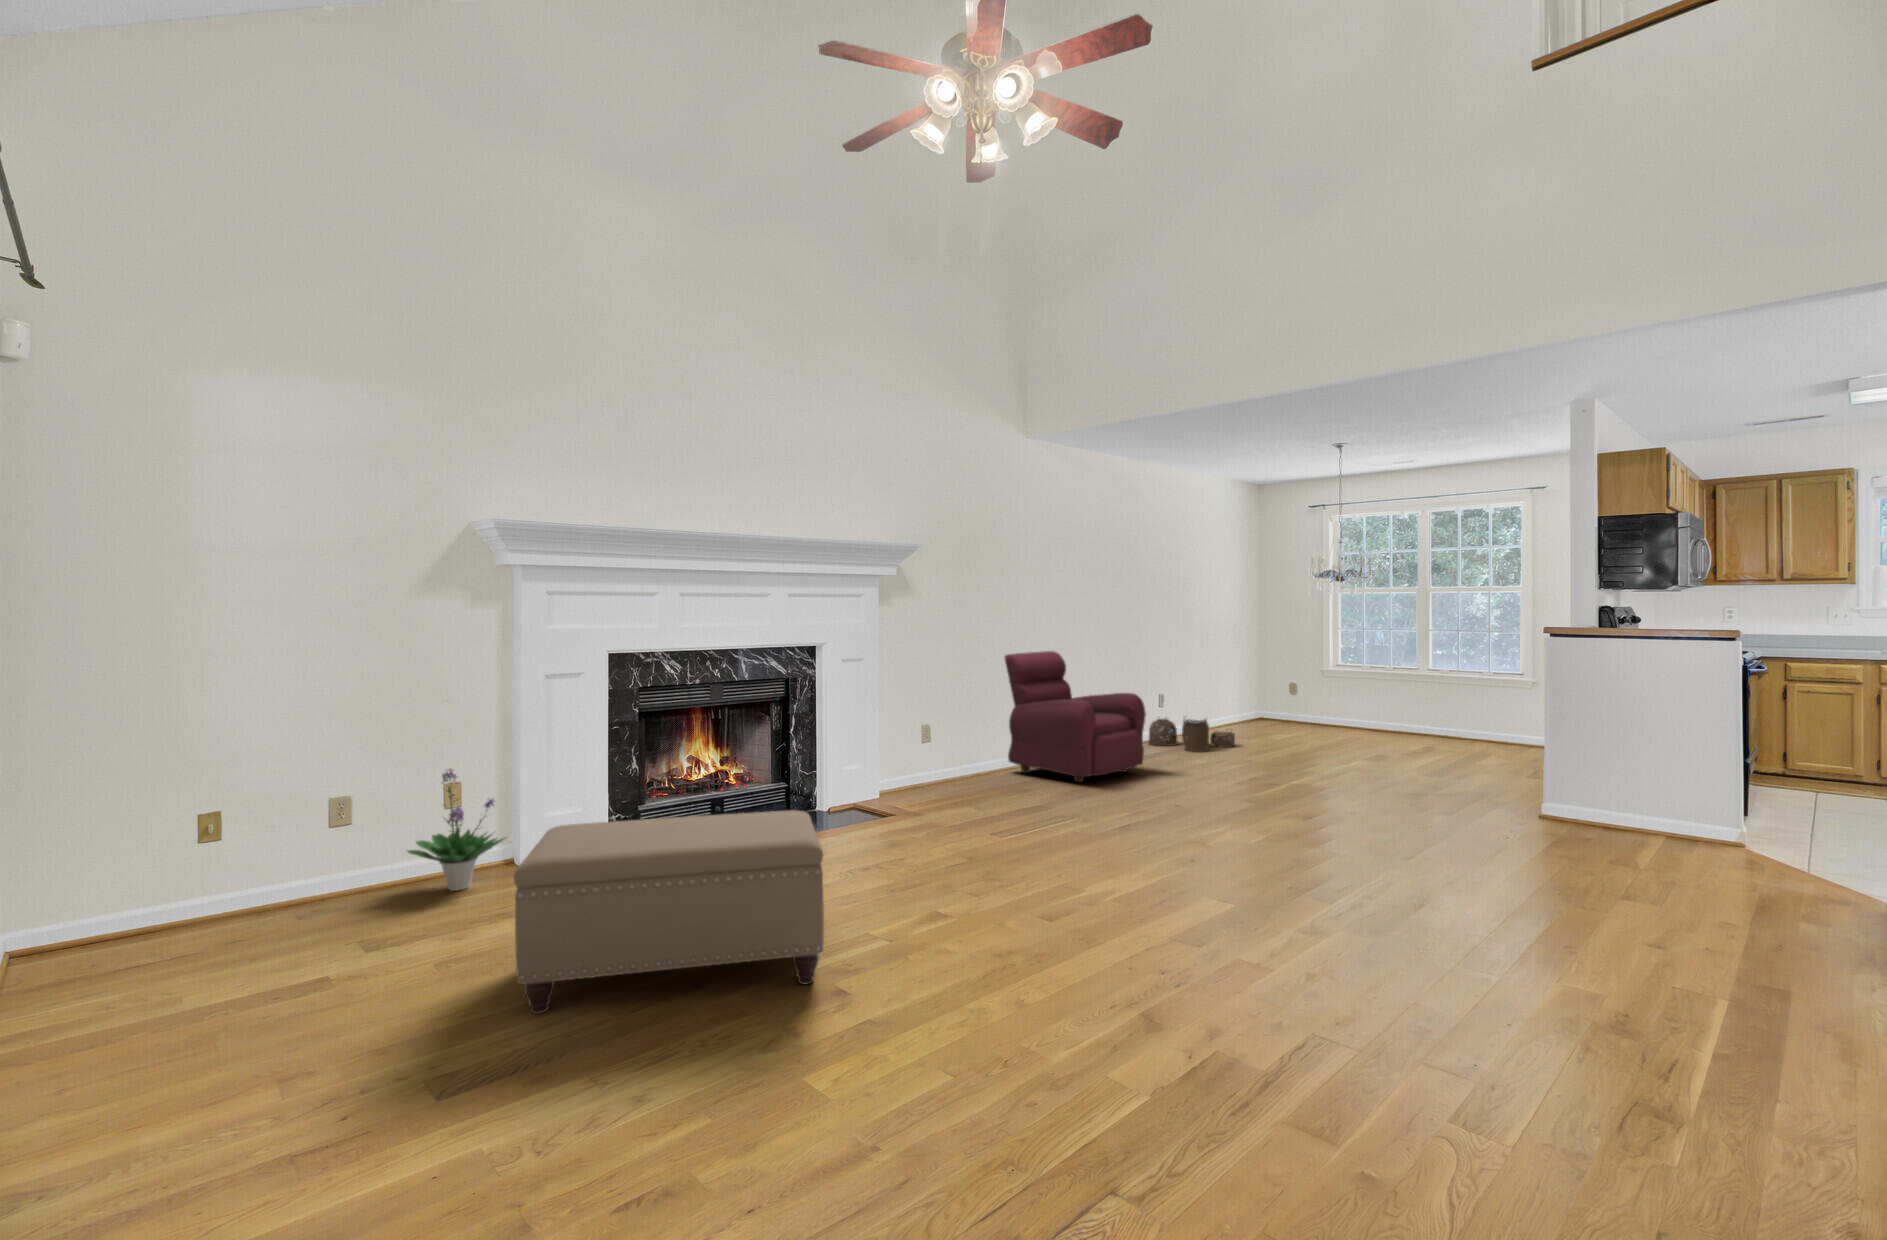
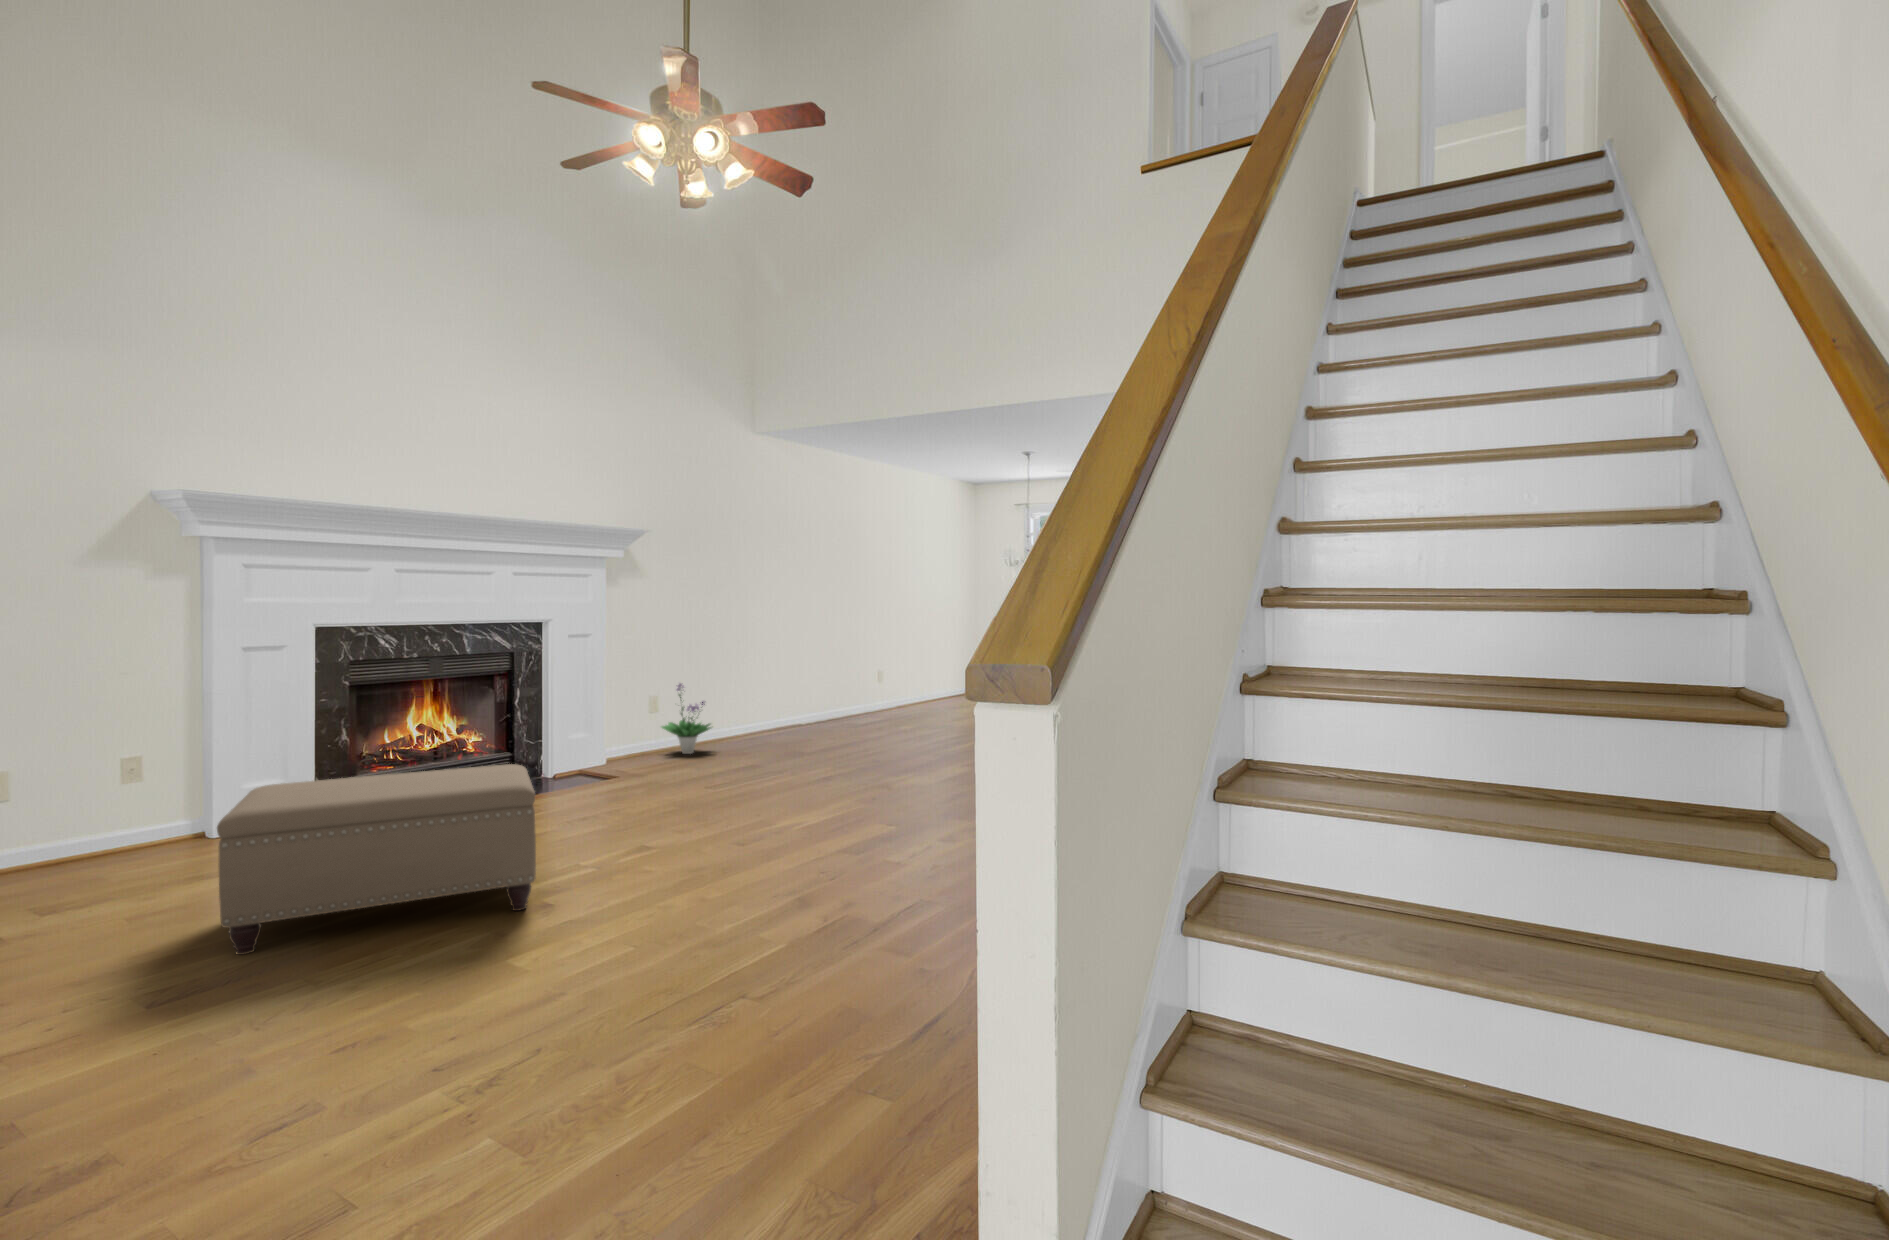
armchair: present [1005,651,1146,782] -> none [735,629,862,745]
woven basket: present [1149,717,1235,752] -> none [870,686,944,717]
potted plant: present [407,769,505,891] -> present [662,683,711,754]

